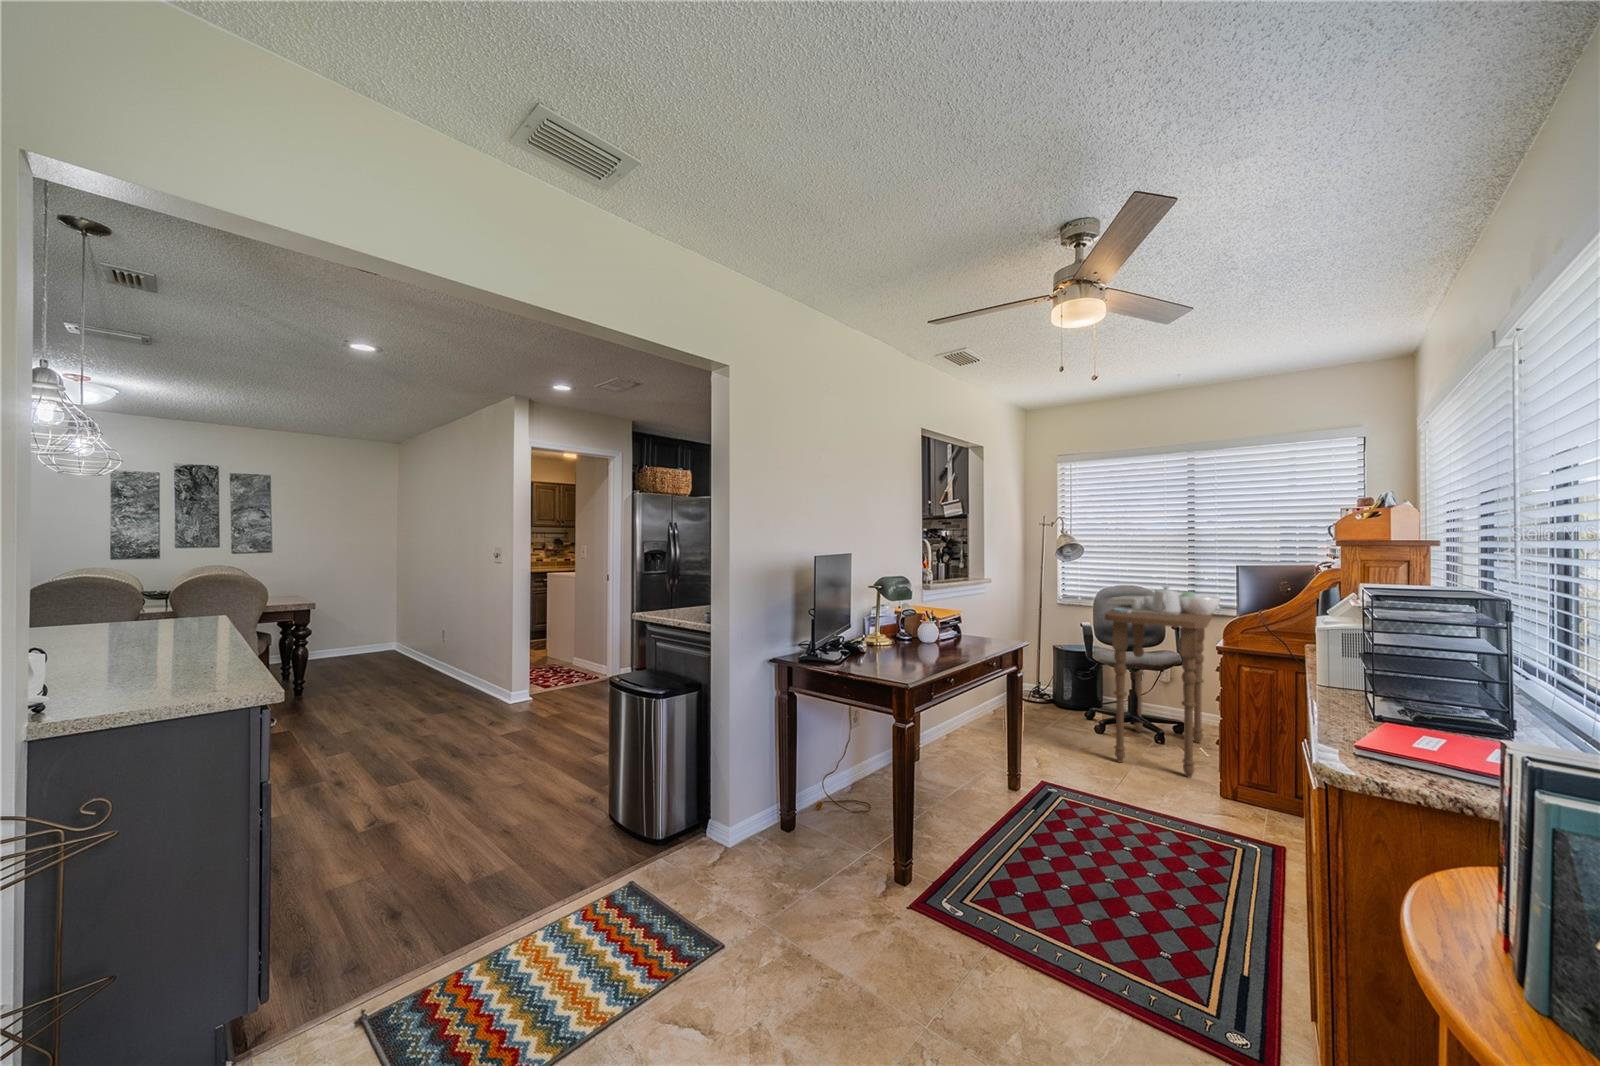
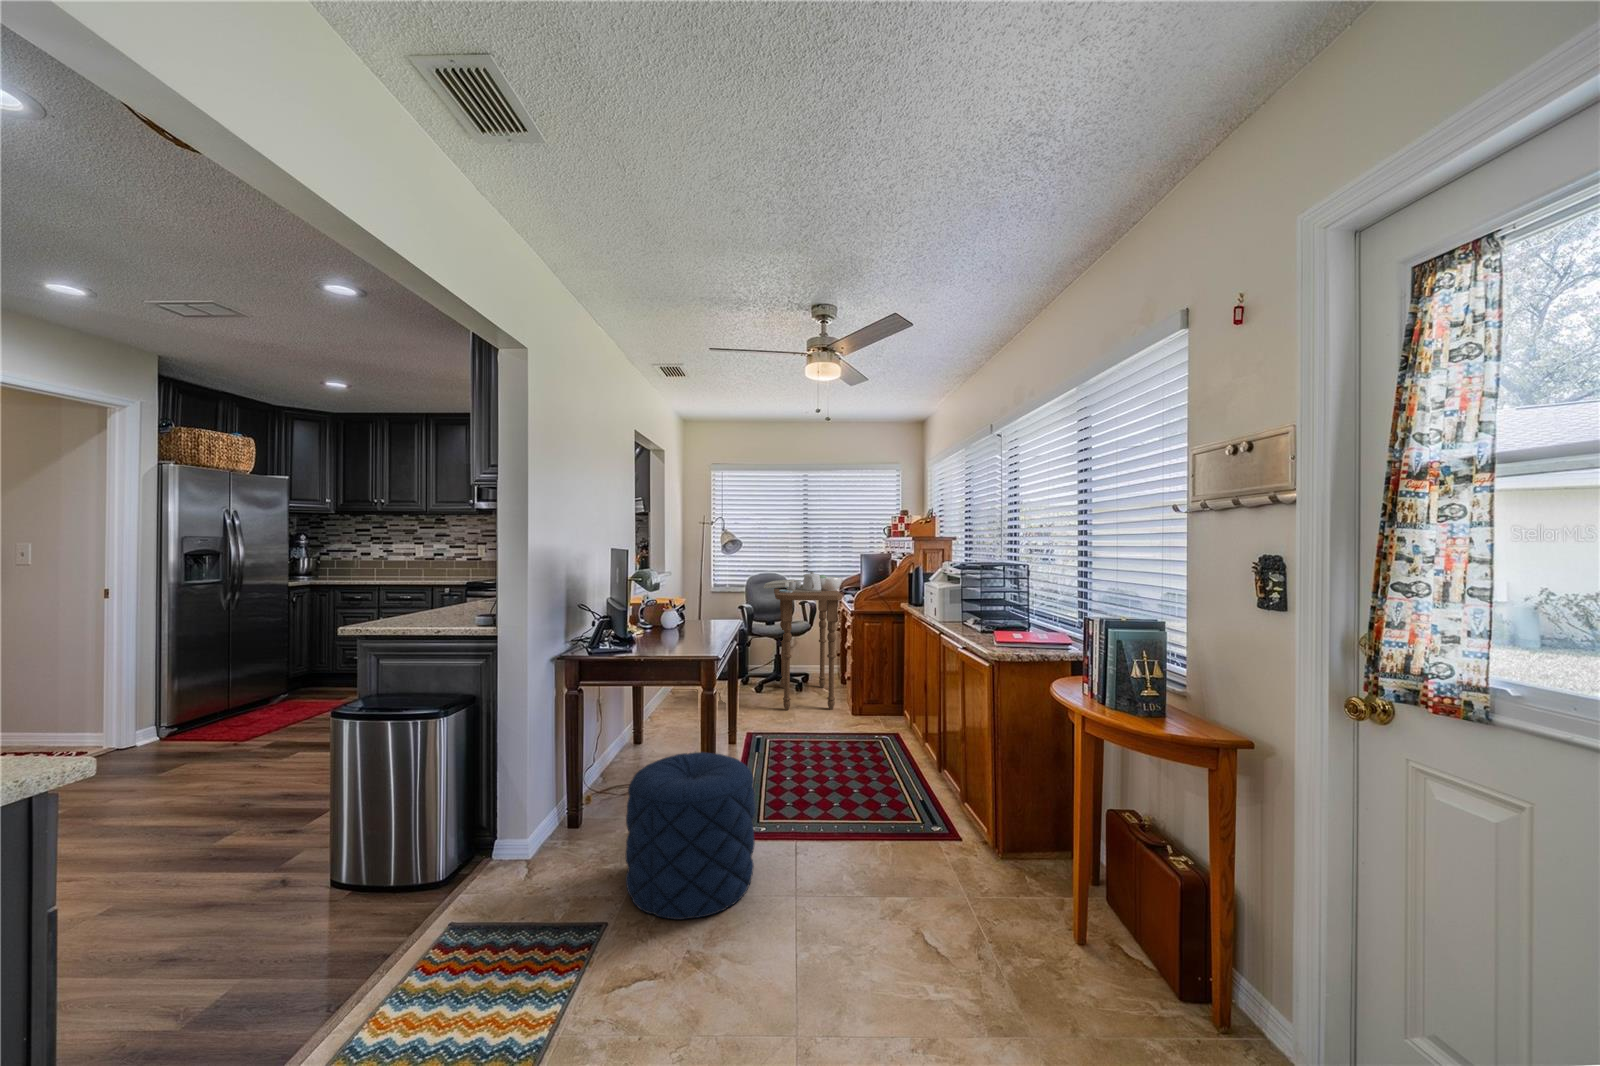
pouf: none [752,788,902,1001] -> present [625,752,755,919]

